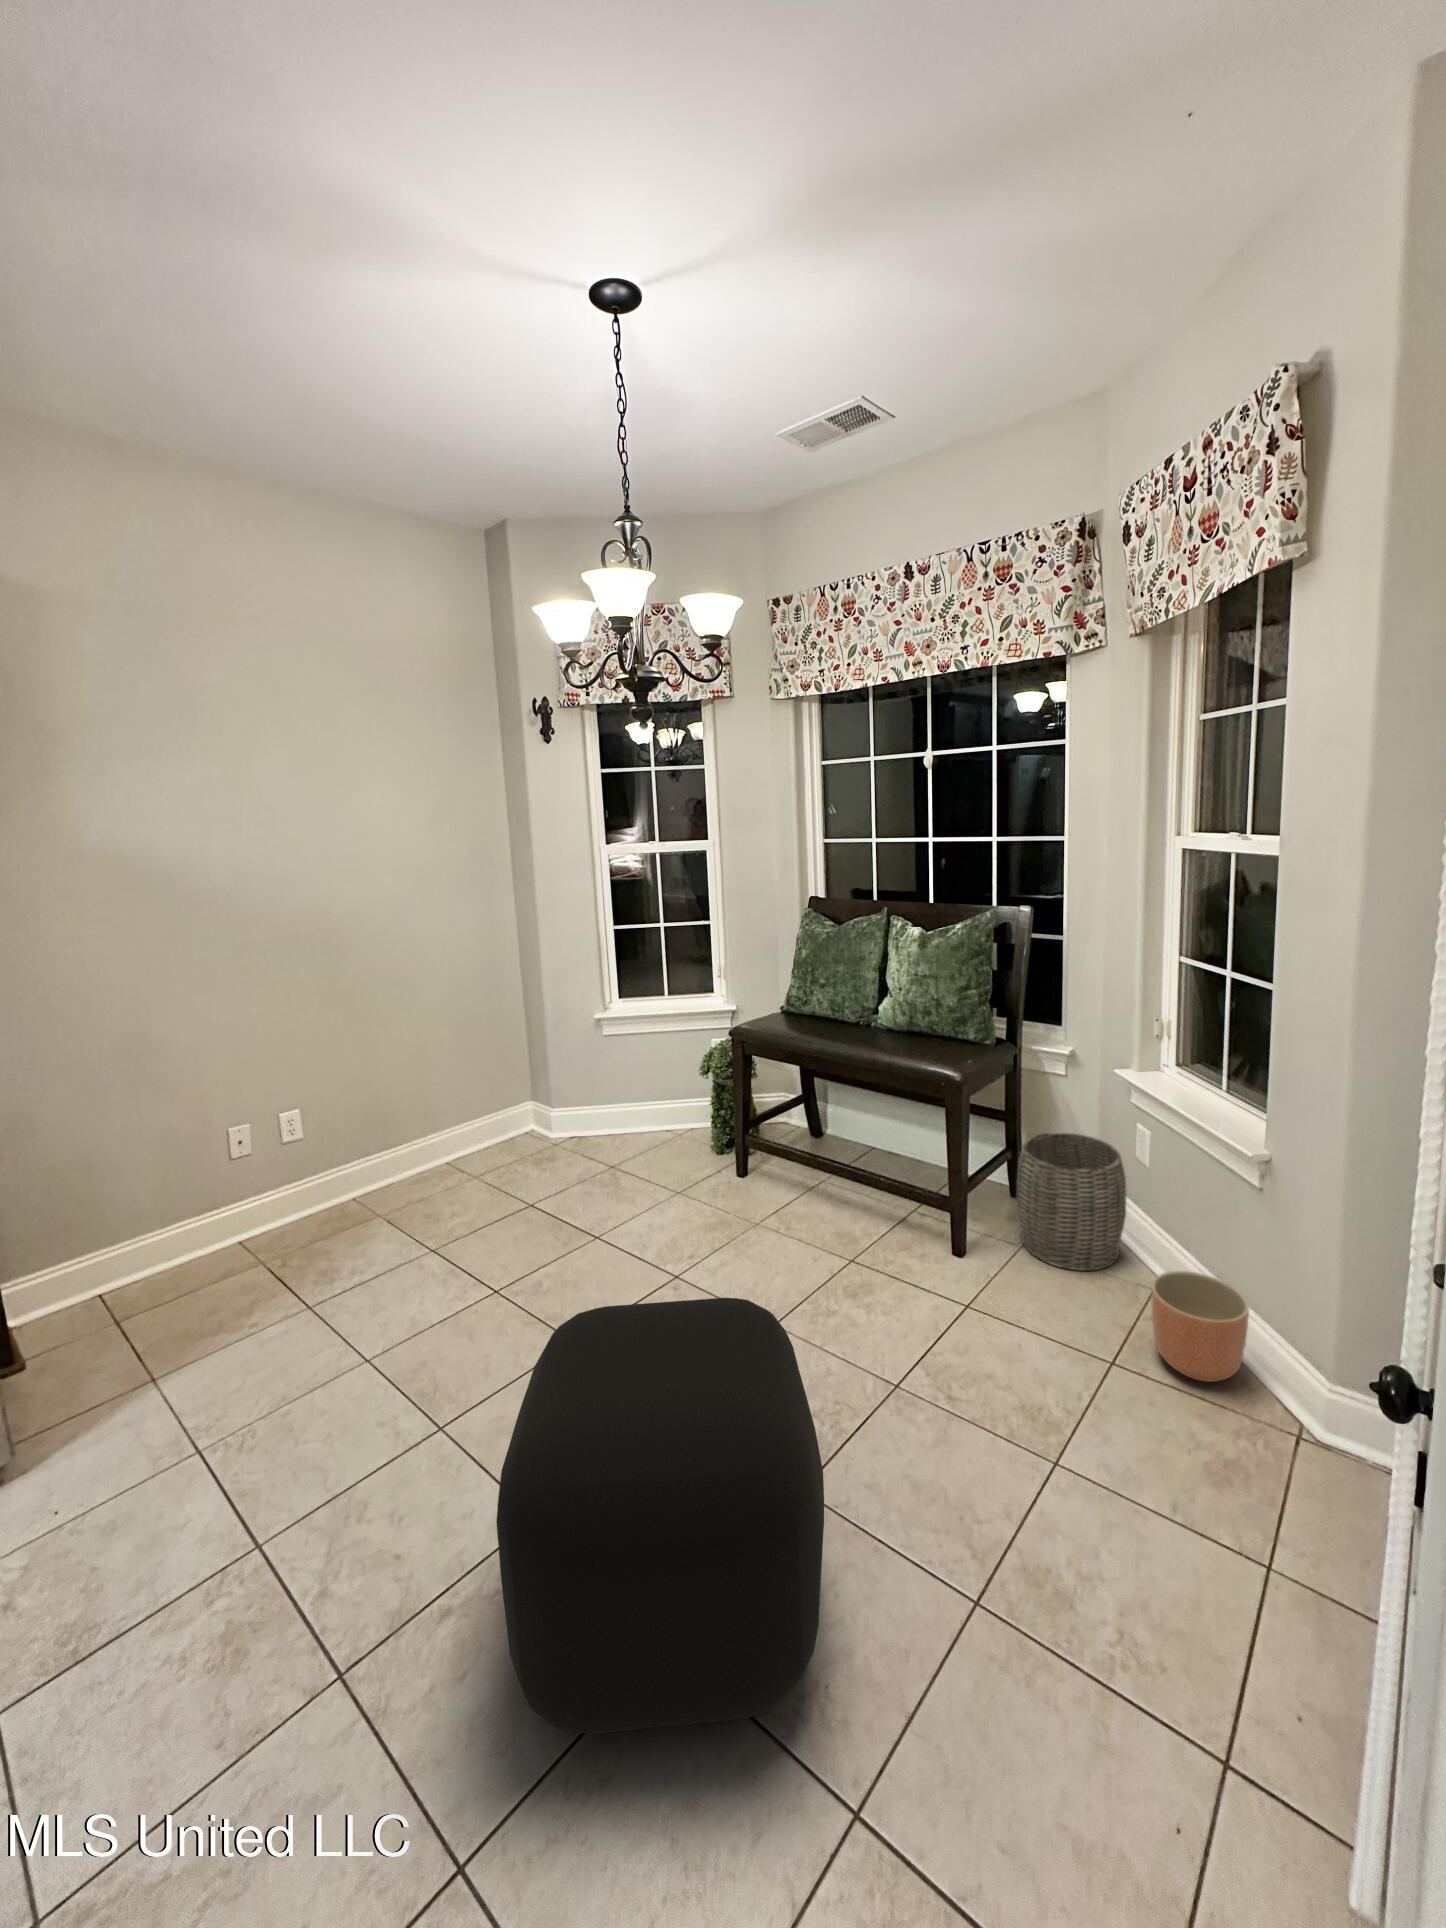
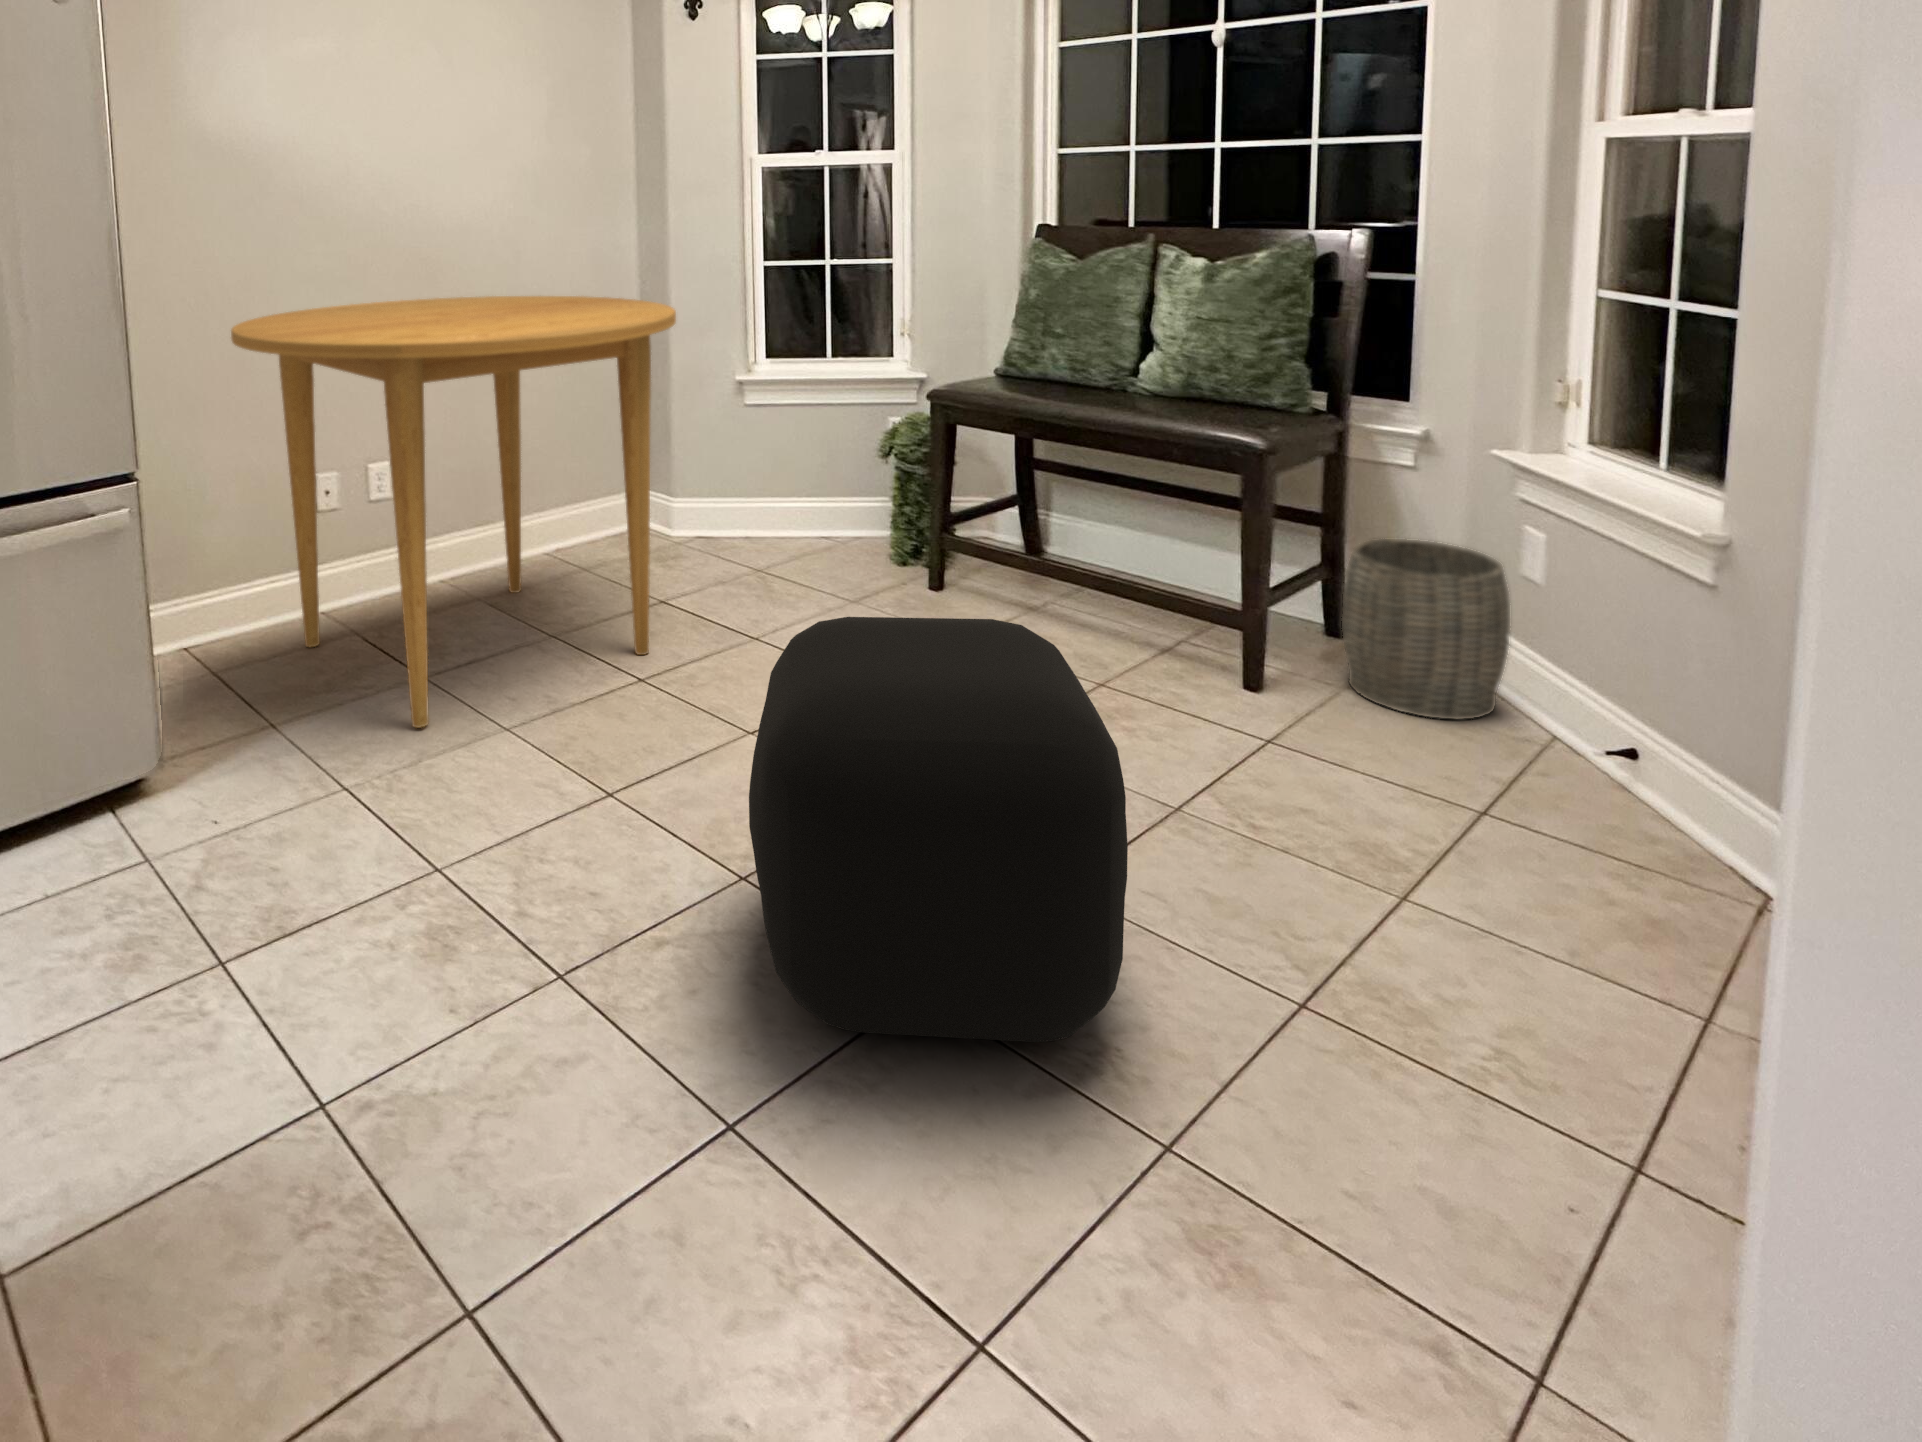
dining table: none [103,970,519,1370] -> present [231,296,676,728]
planter: present [1151,1271,1249,1382] -> none [1548,700,1696,840]

